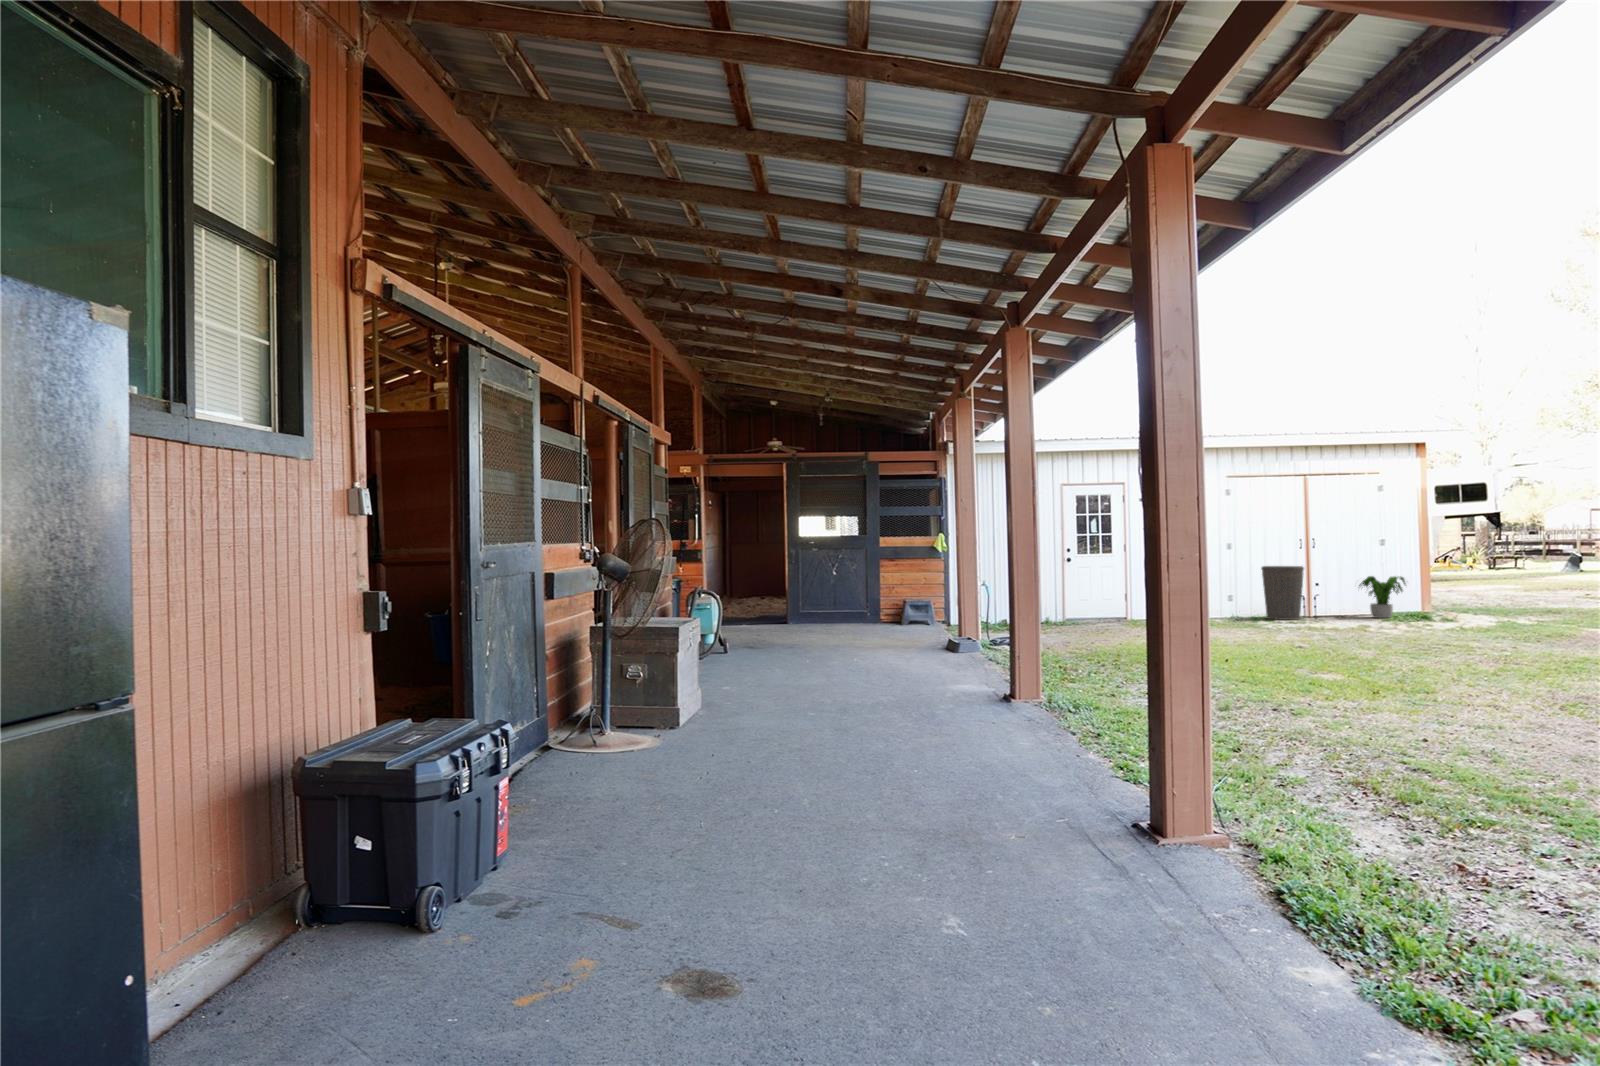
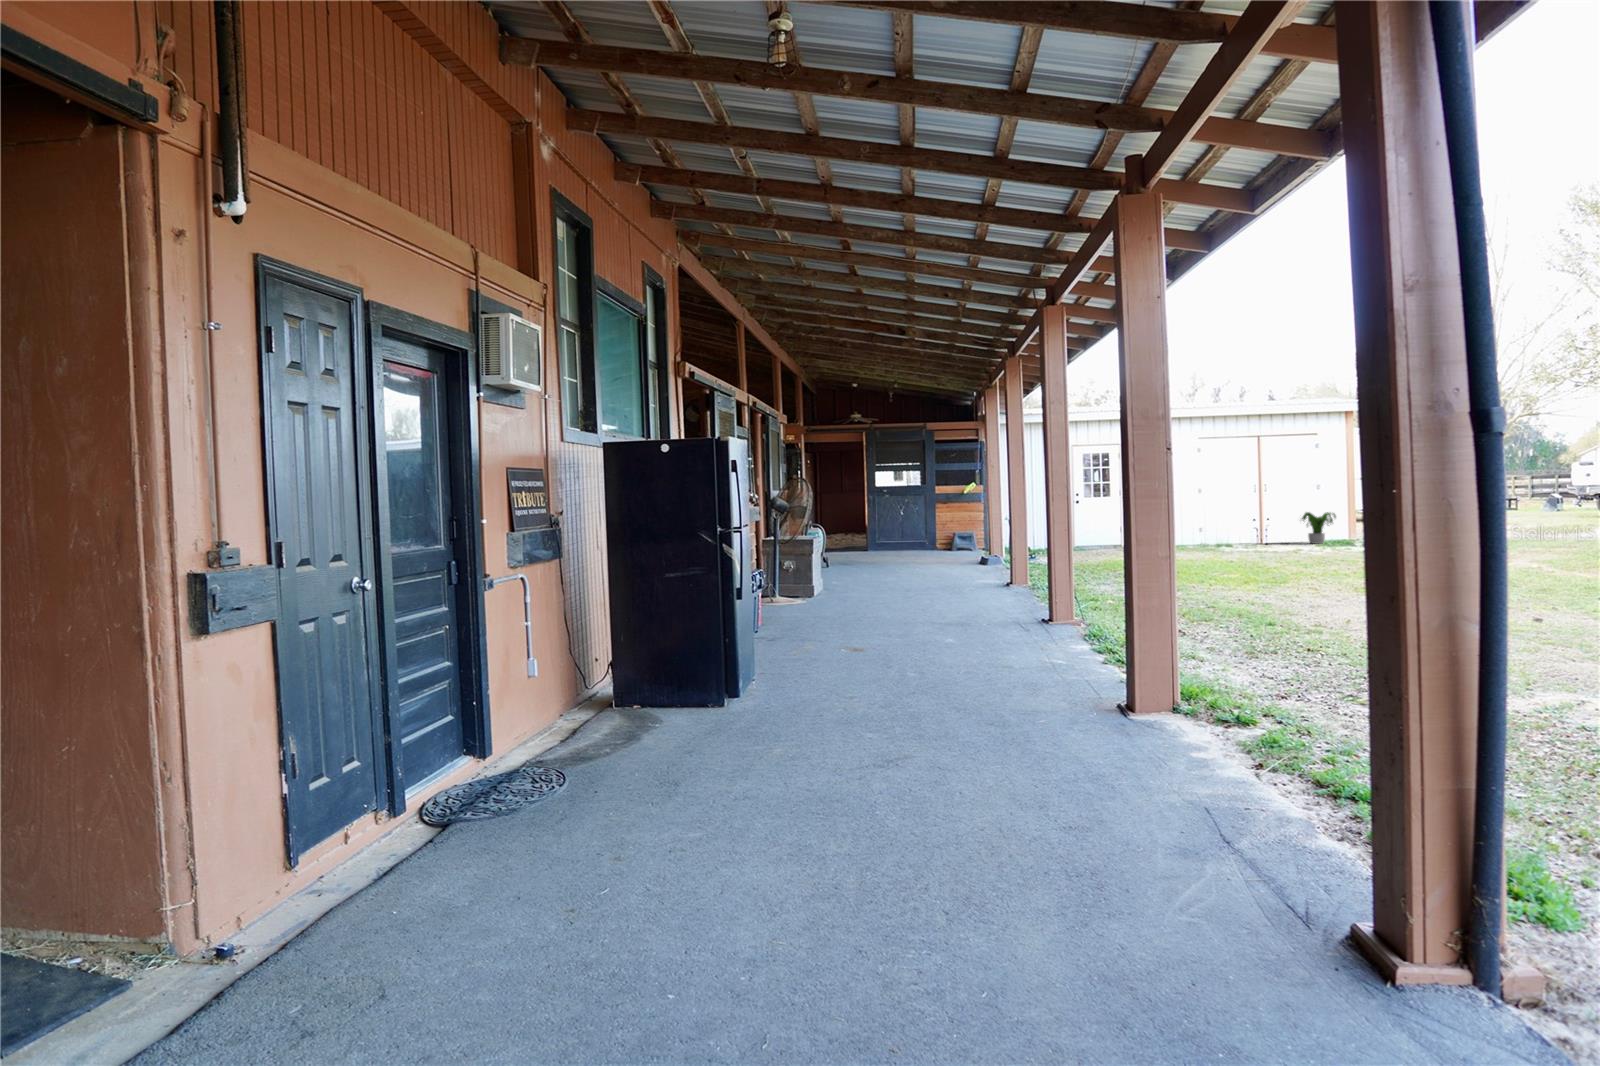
trash can: present [1261,566,1304,620] -> none [1224,505,1256,545]

